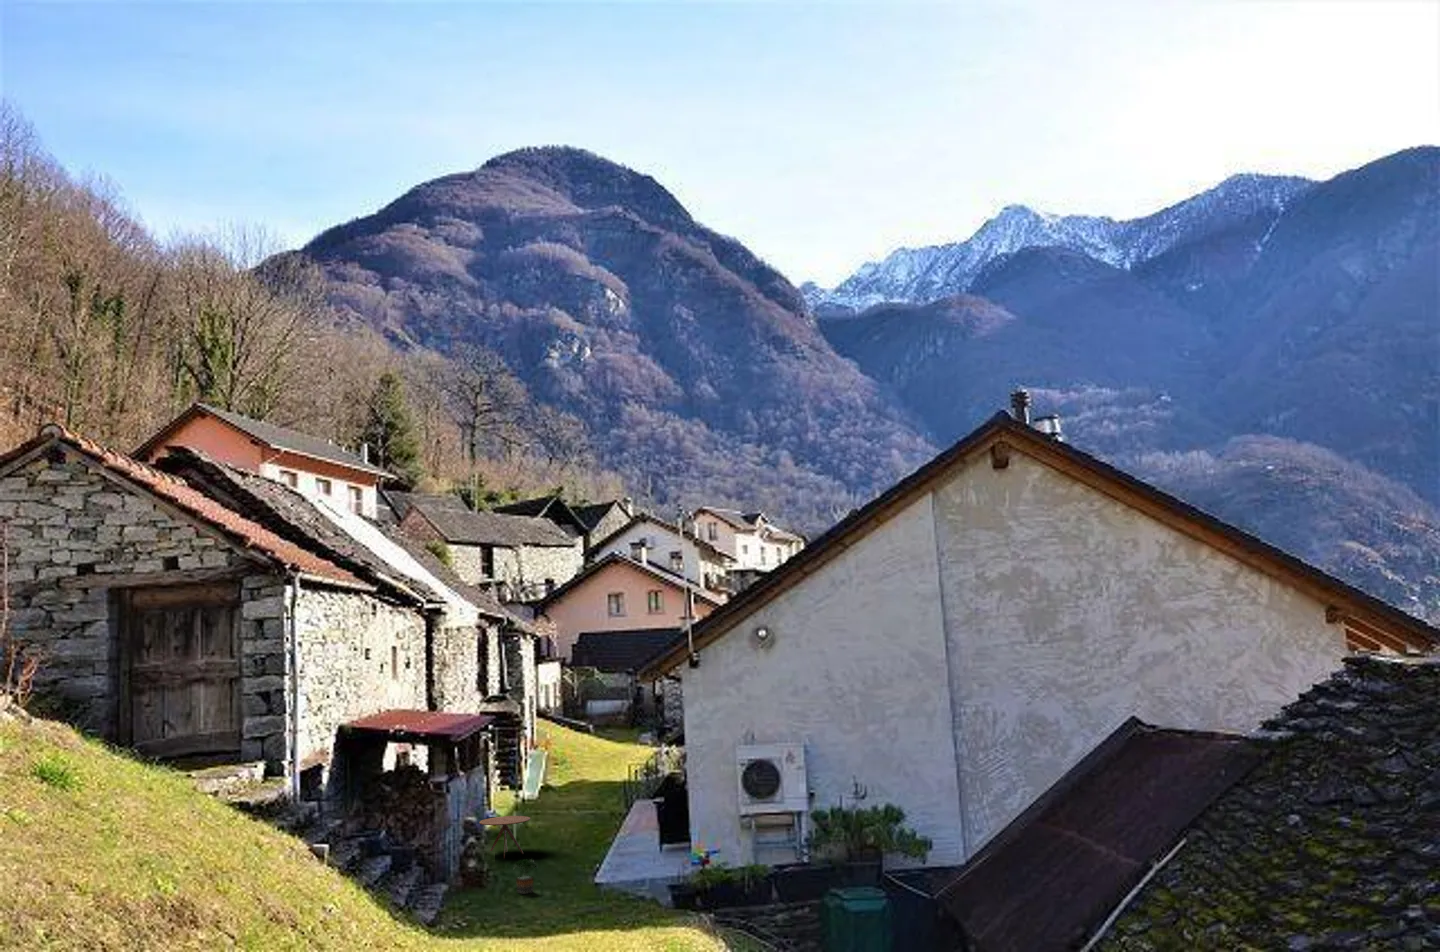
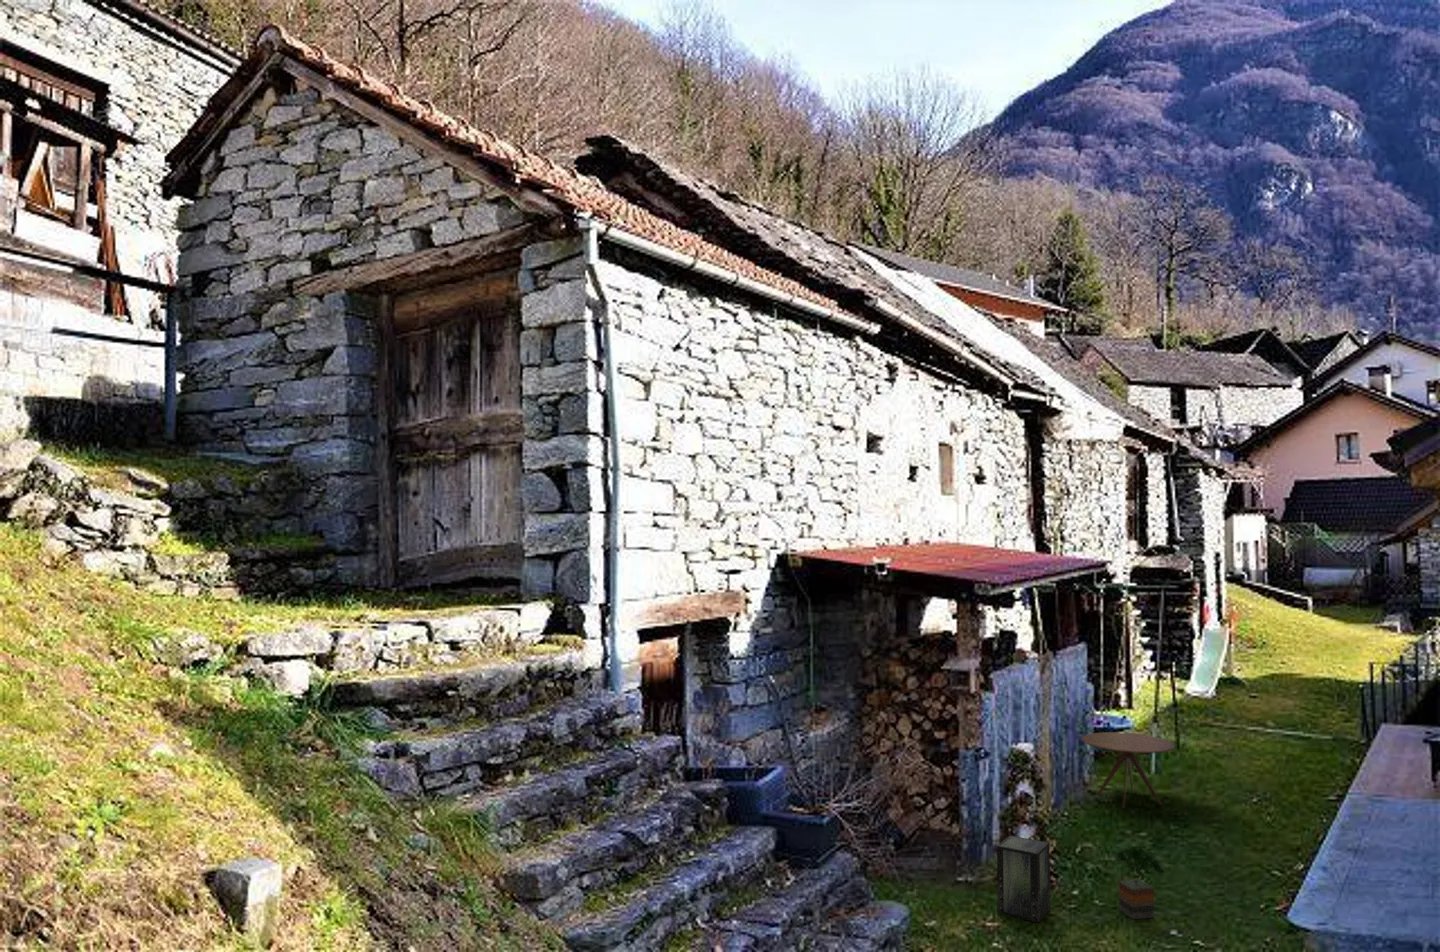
storage box: none [461,863,486,904] -> present [997,836,1050,922]

